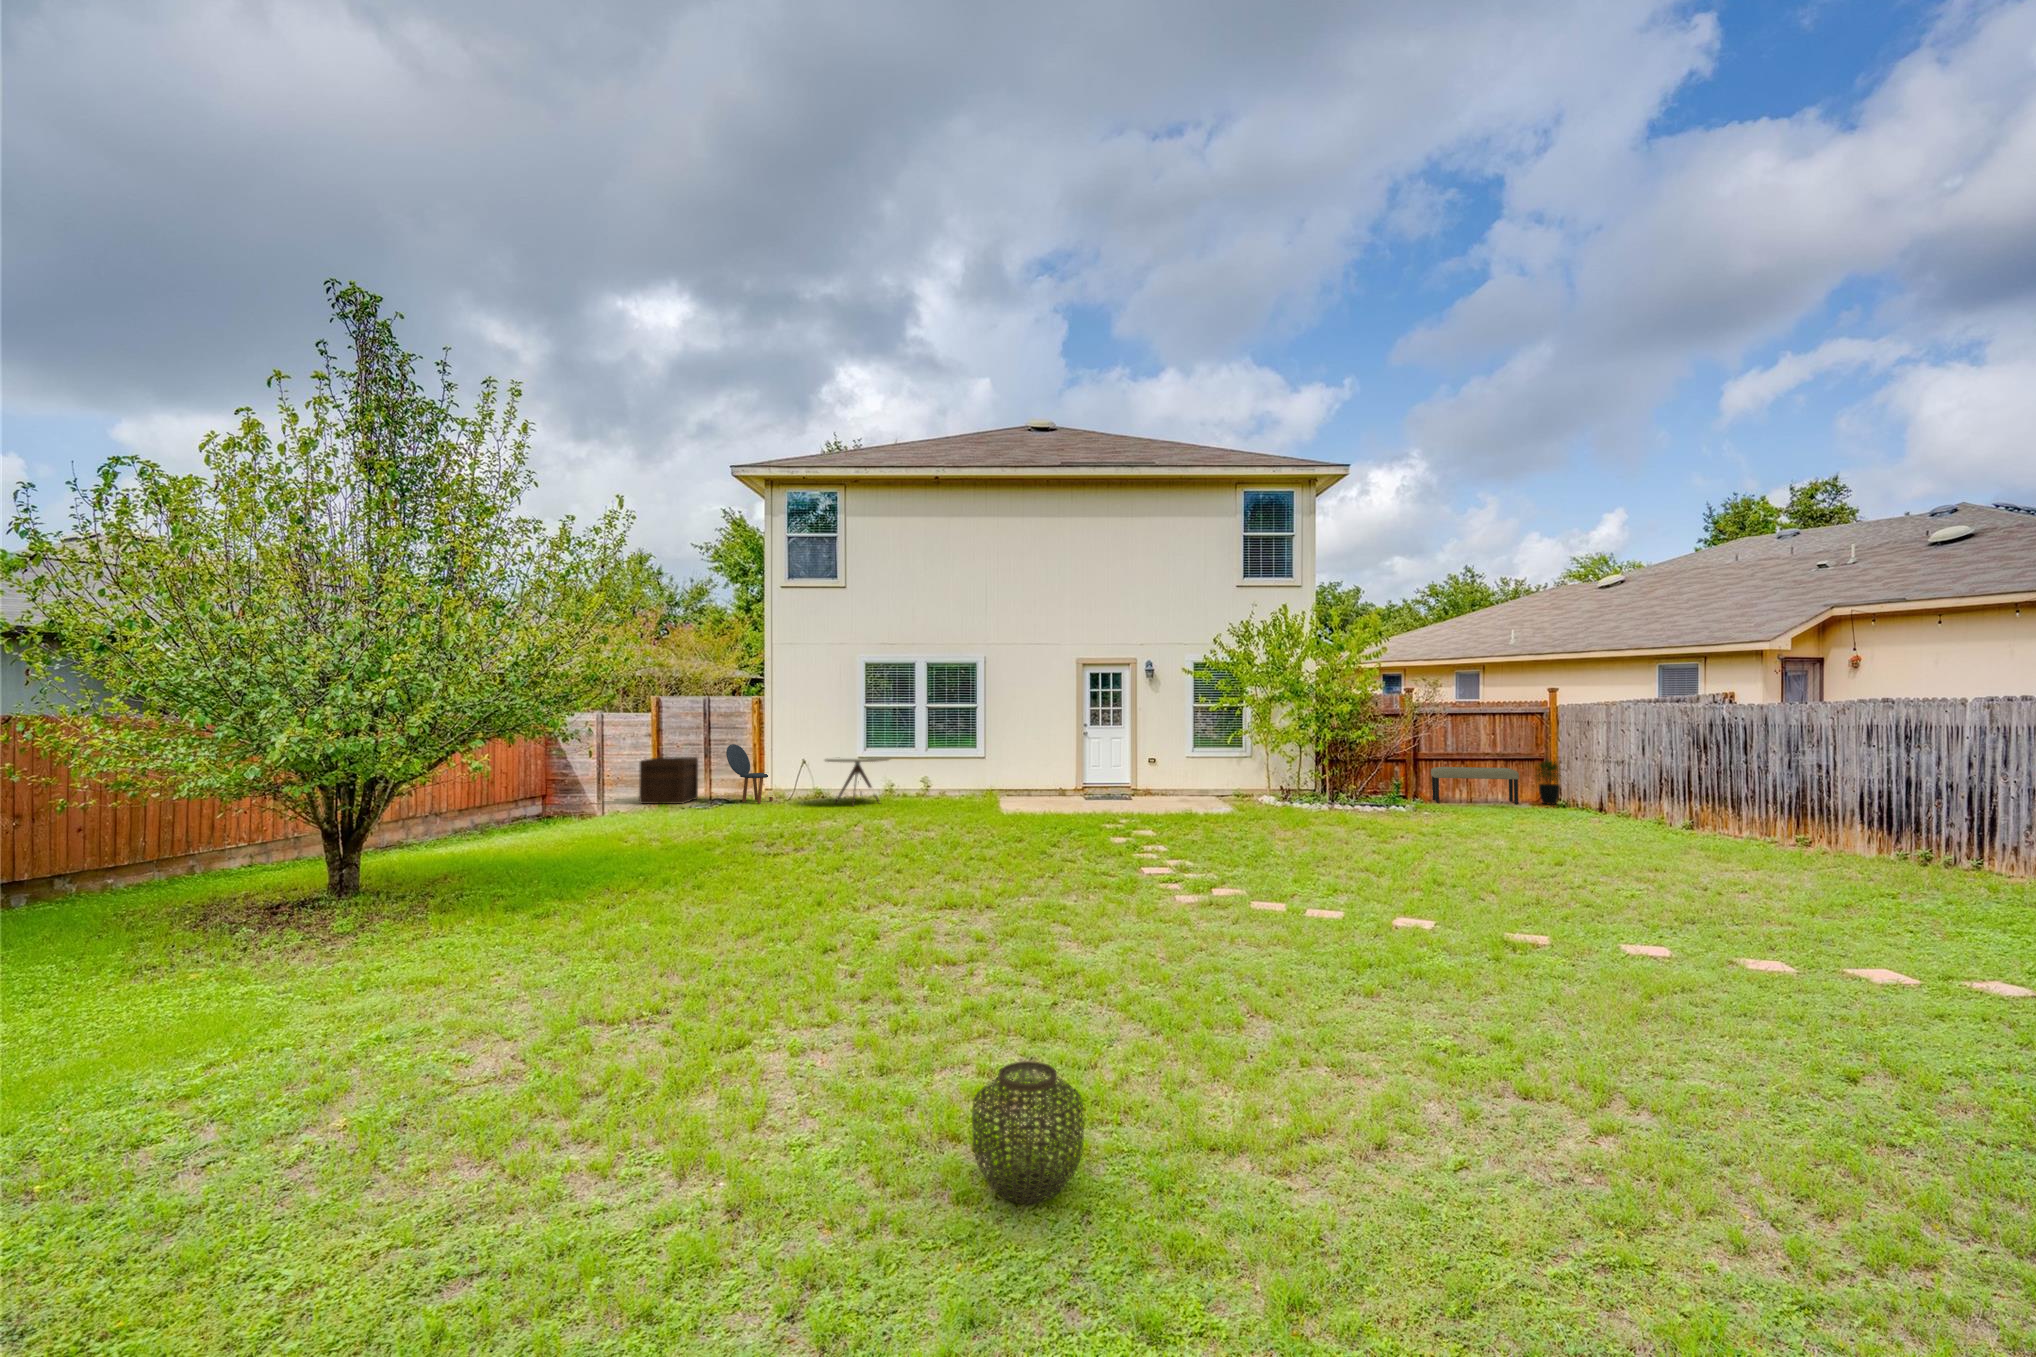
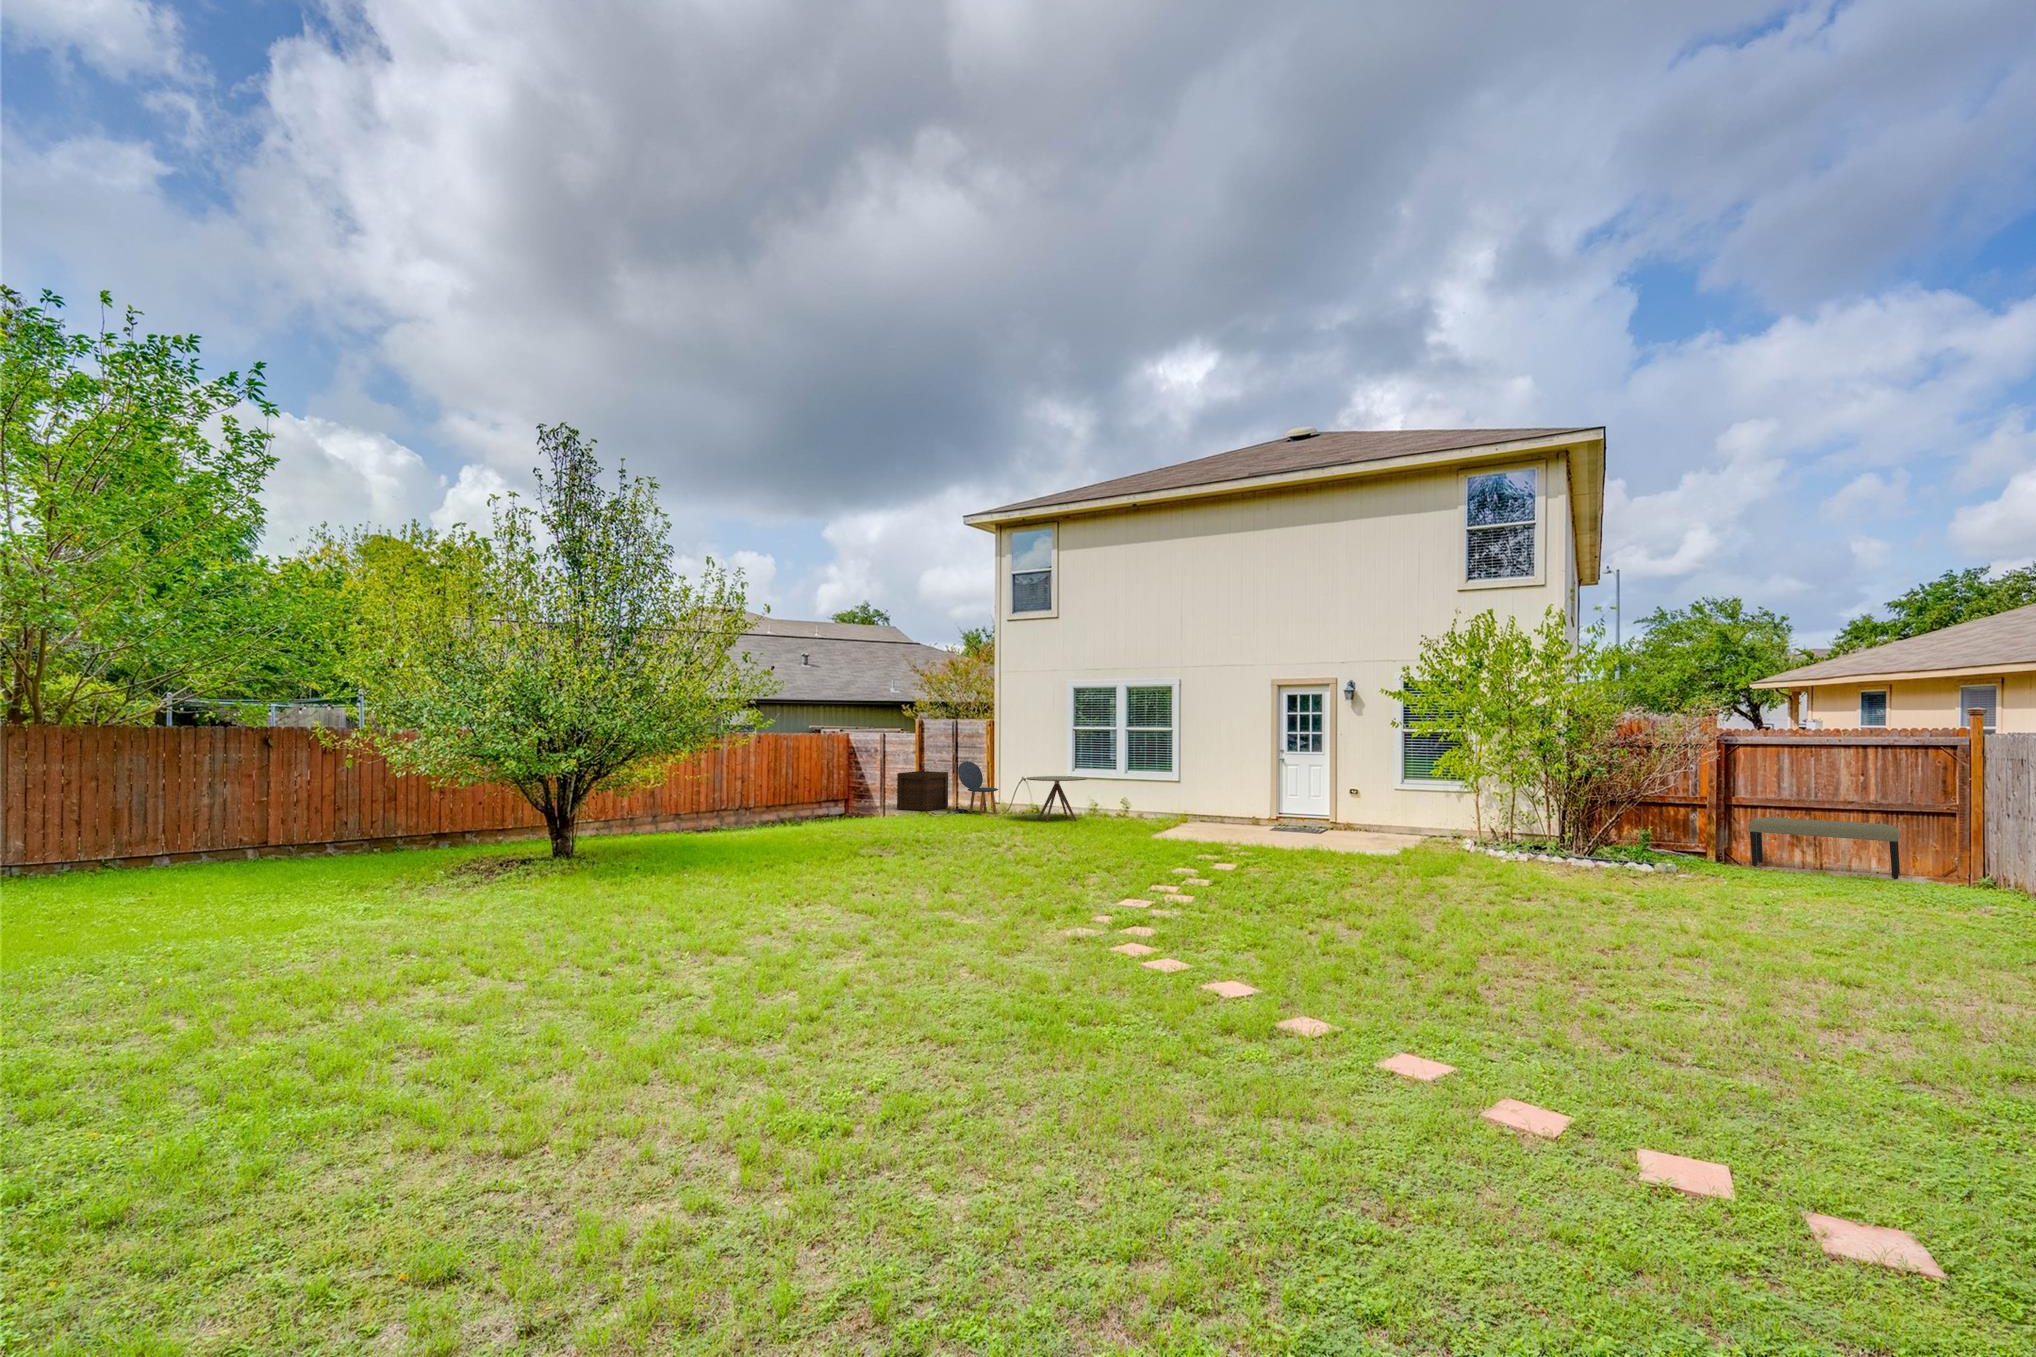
potted plant: present [1537,760,1561,805] -> none [1931,813,1996,884]
woven basket: present [972,1061,1083,1204] -> none [166,1056,312,1194]

